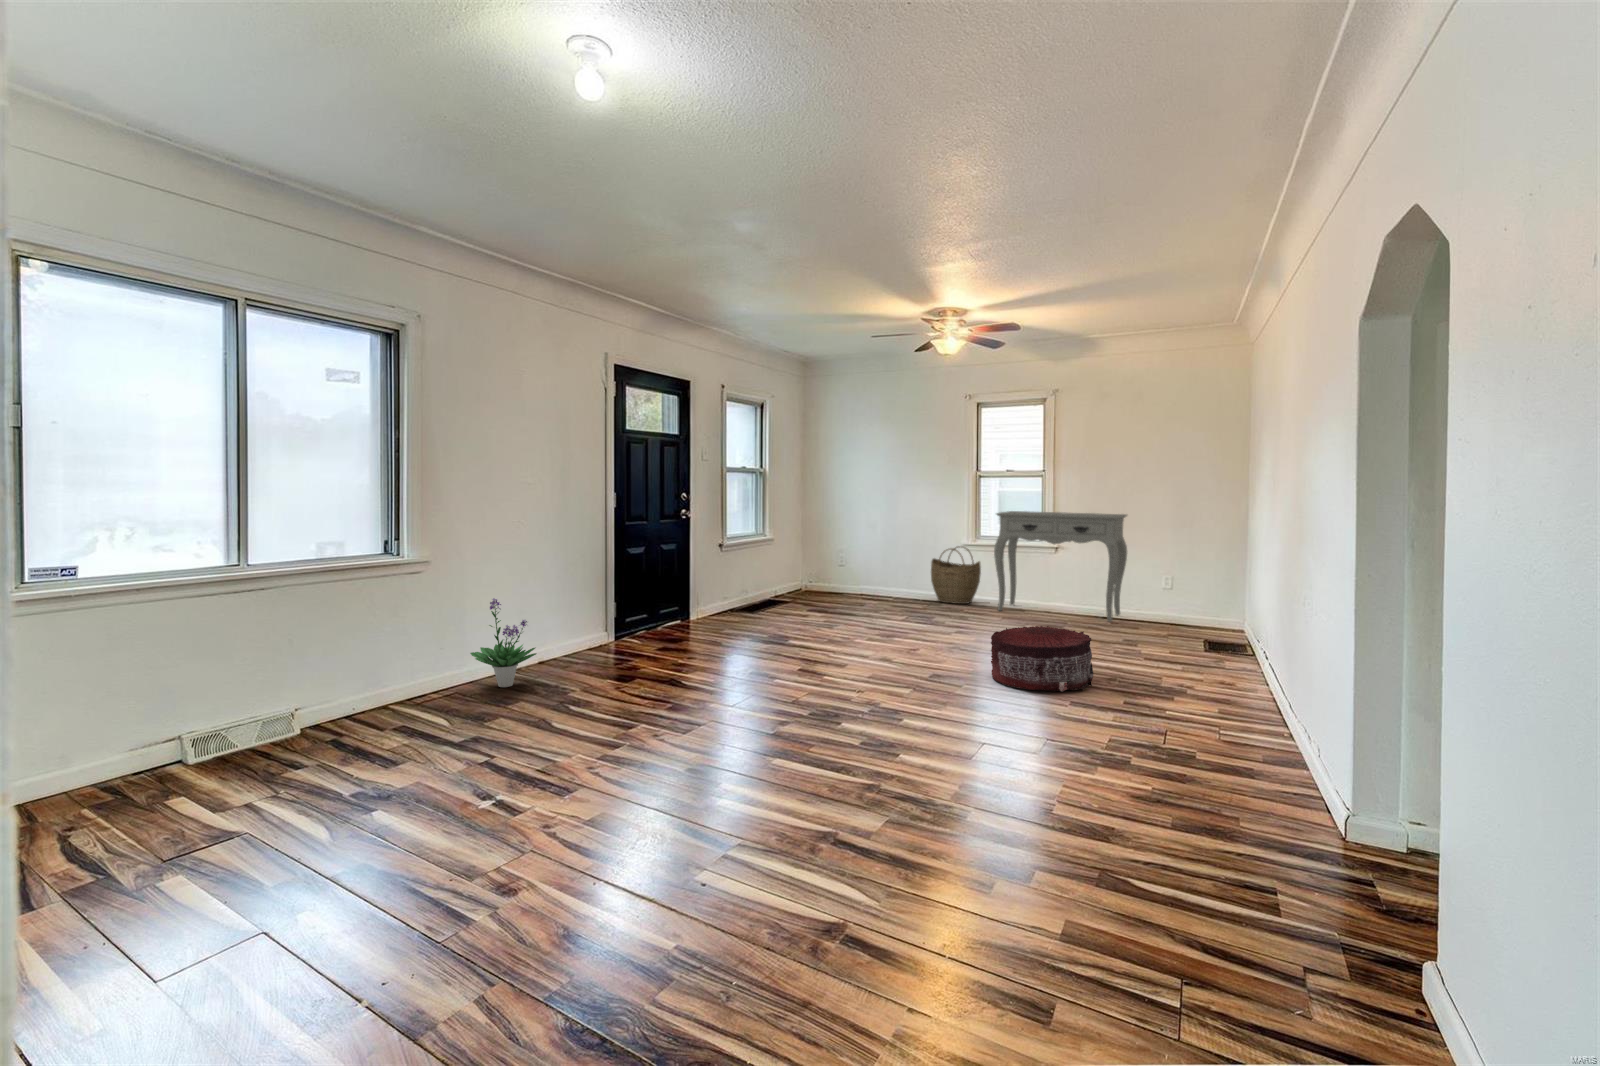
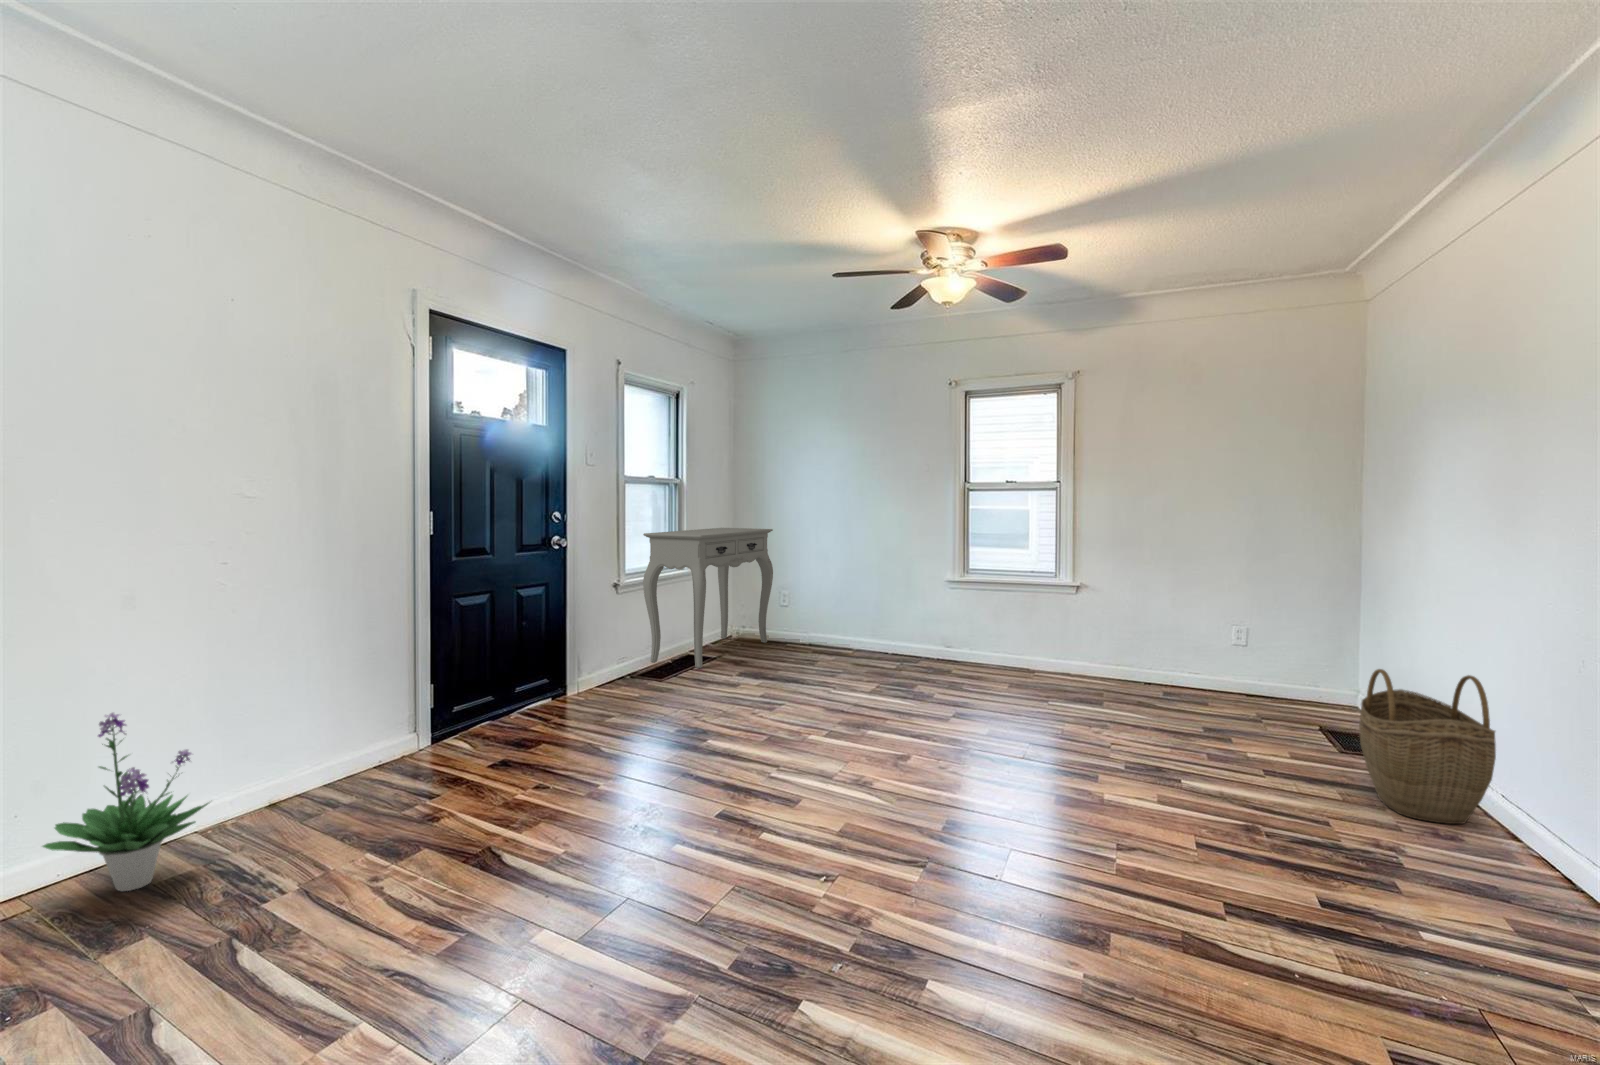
console table: present [994,511,1127,622] -> present [643,528,773,668]
woven basket: present [931,546,981,604] -> present [1359,669,1496,824]
pouf: present [991,626,1093,691] -> none [1047,728,1239,868]

